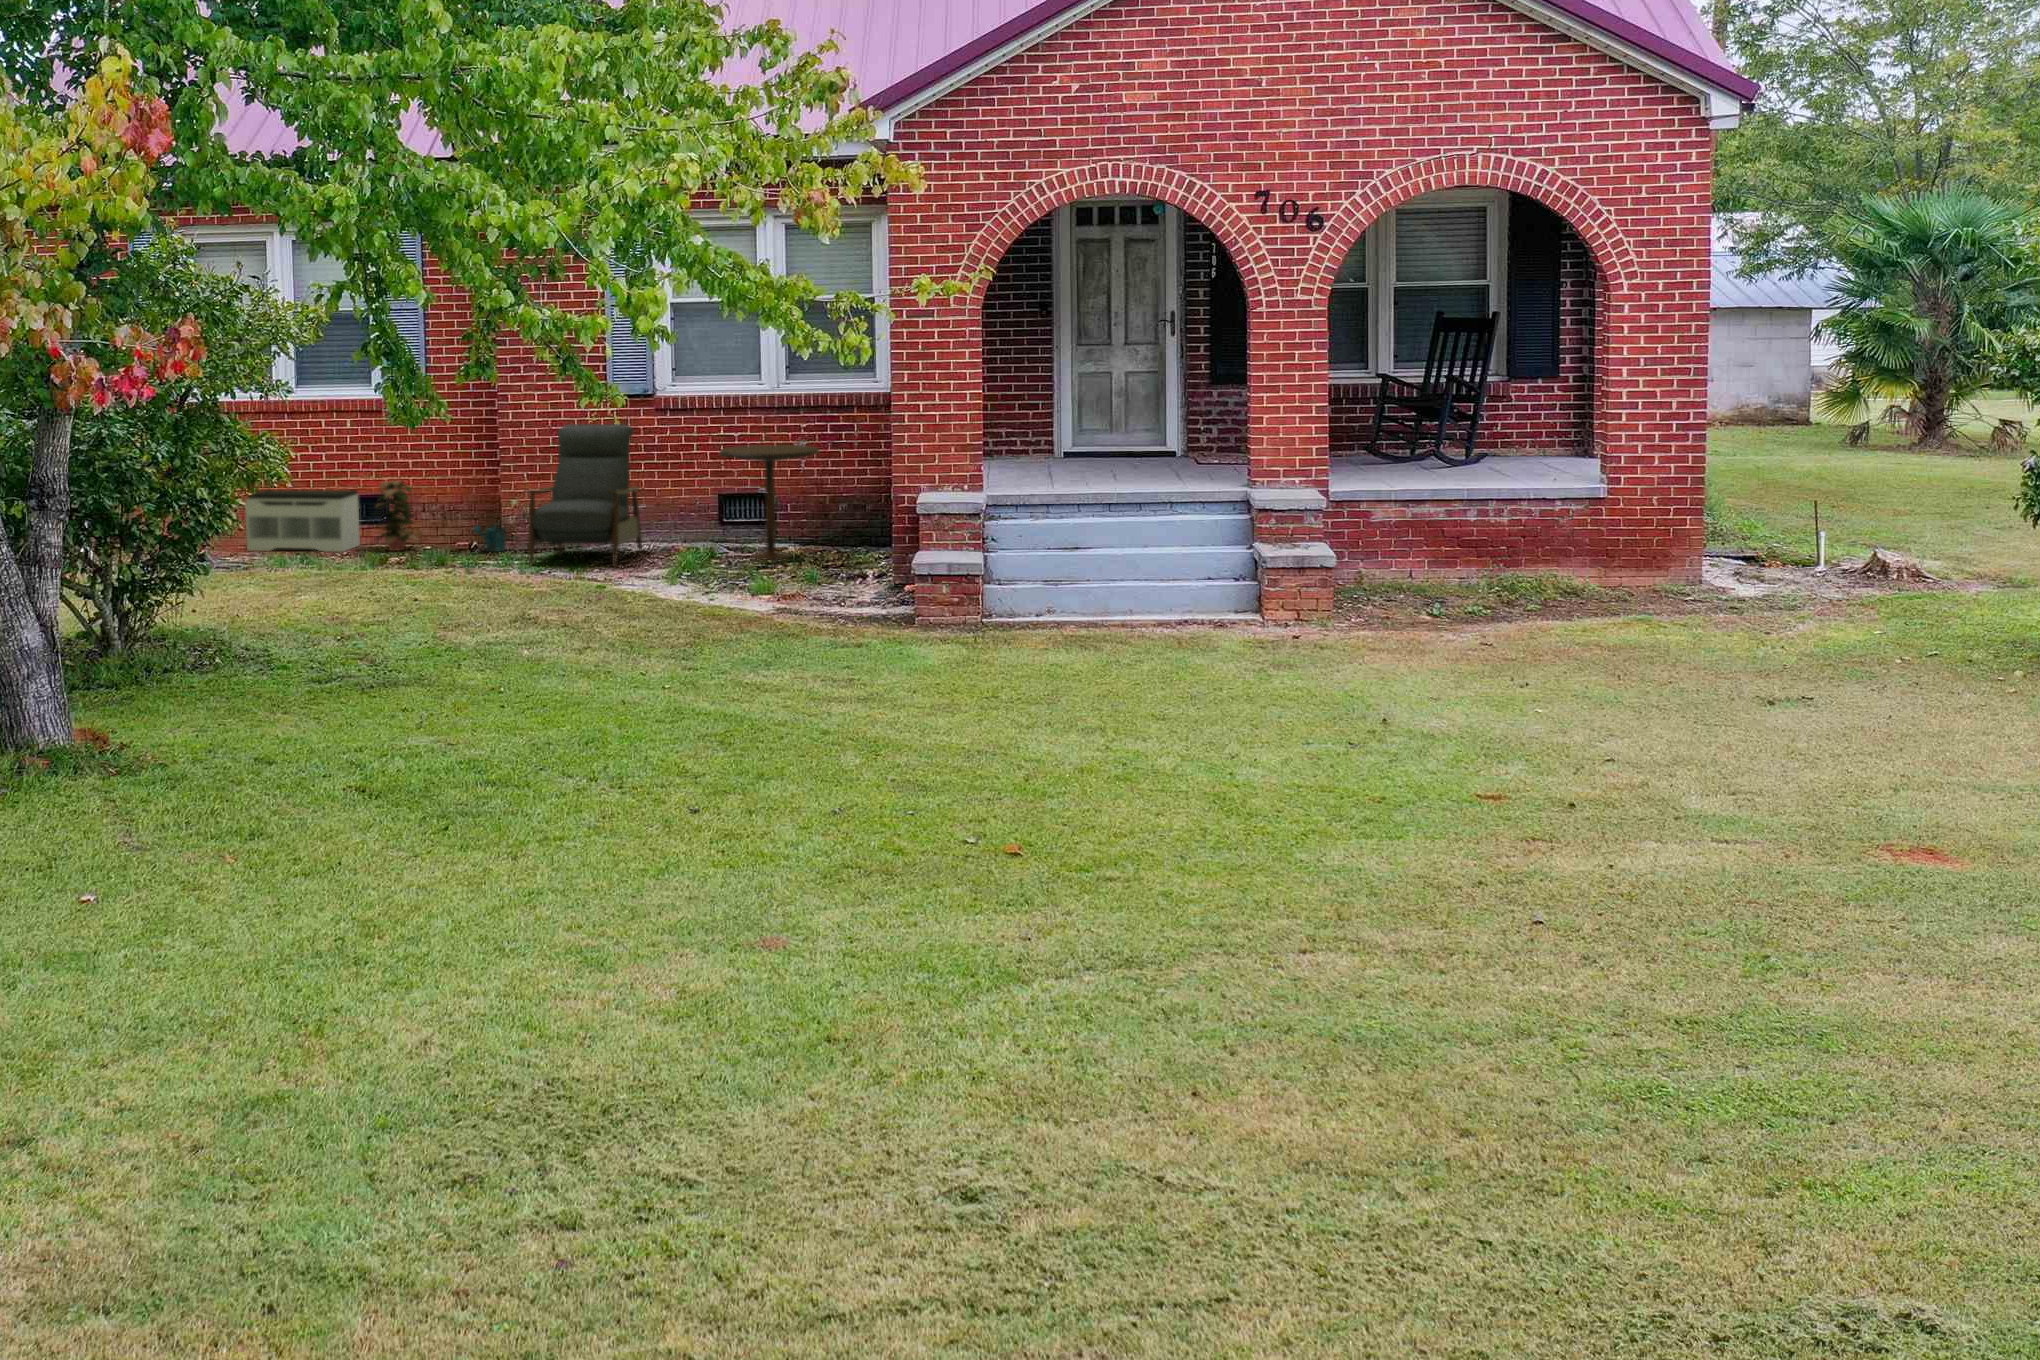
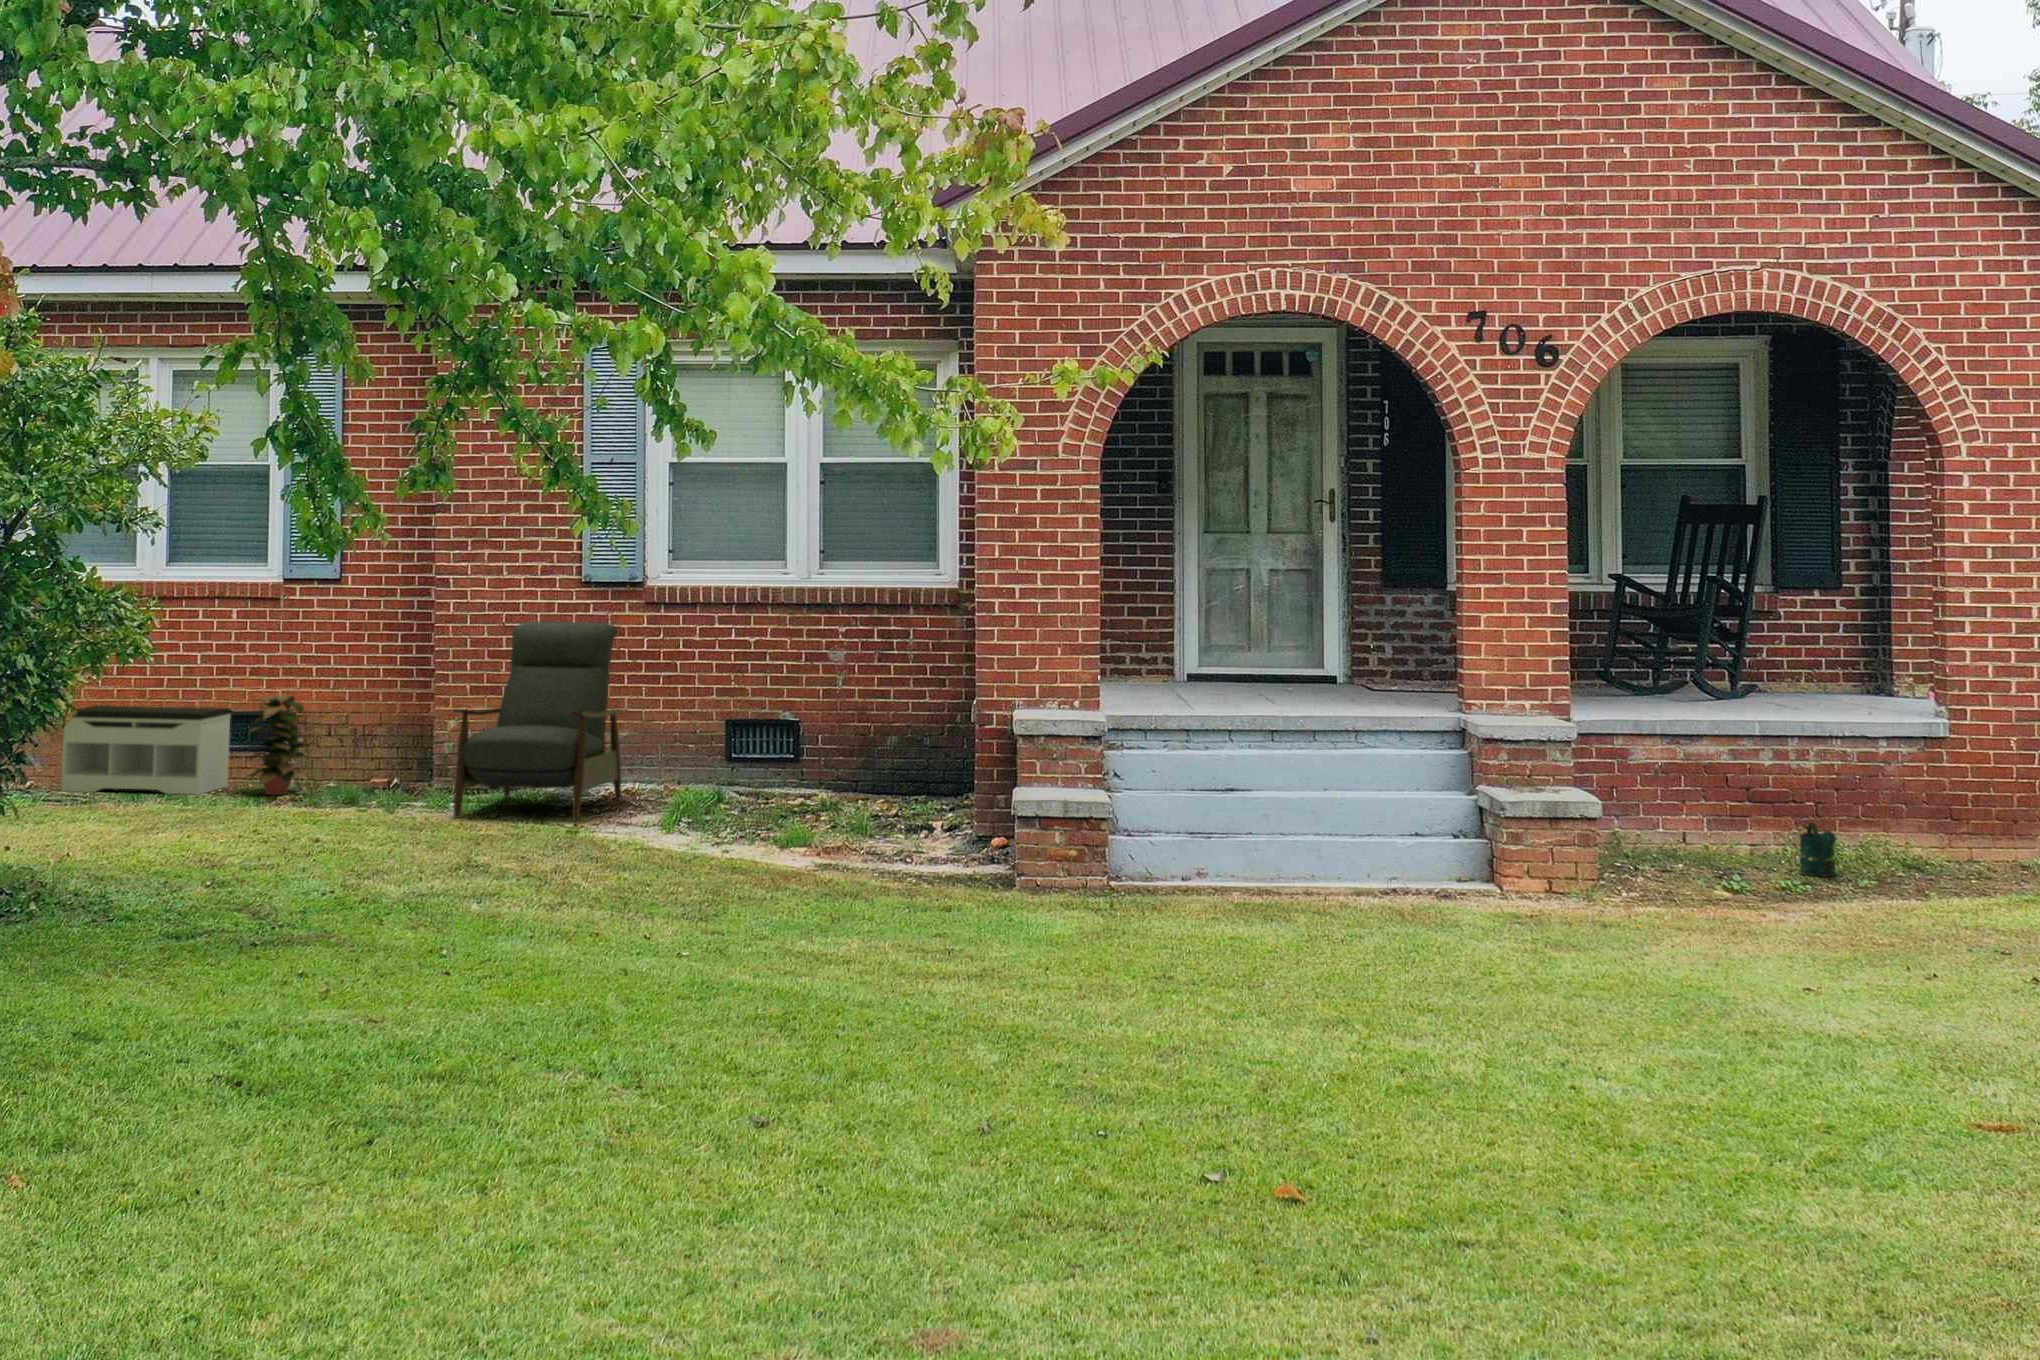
pedestal table: present [719,445,819,560] -> none [732,655,871,815]
watering can: present [474,524,507,552] -> present [1800,823,1836,877]

